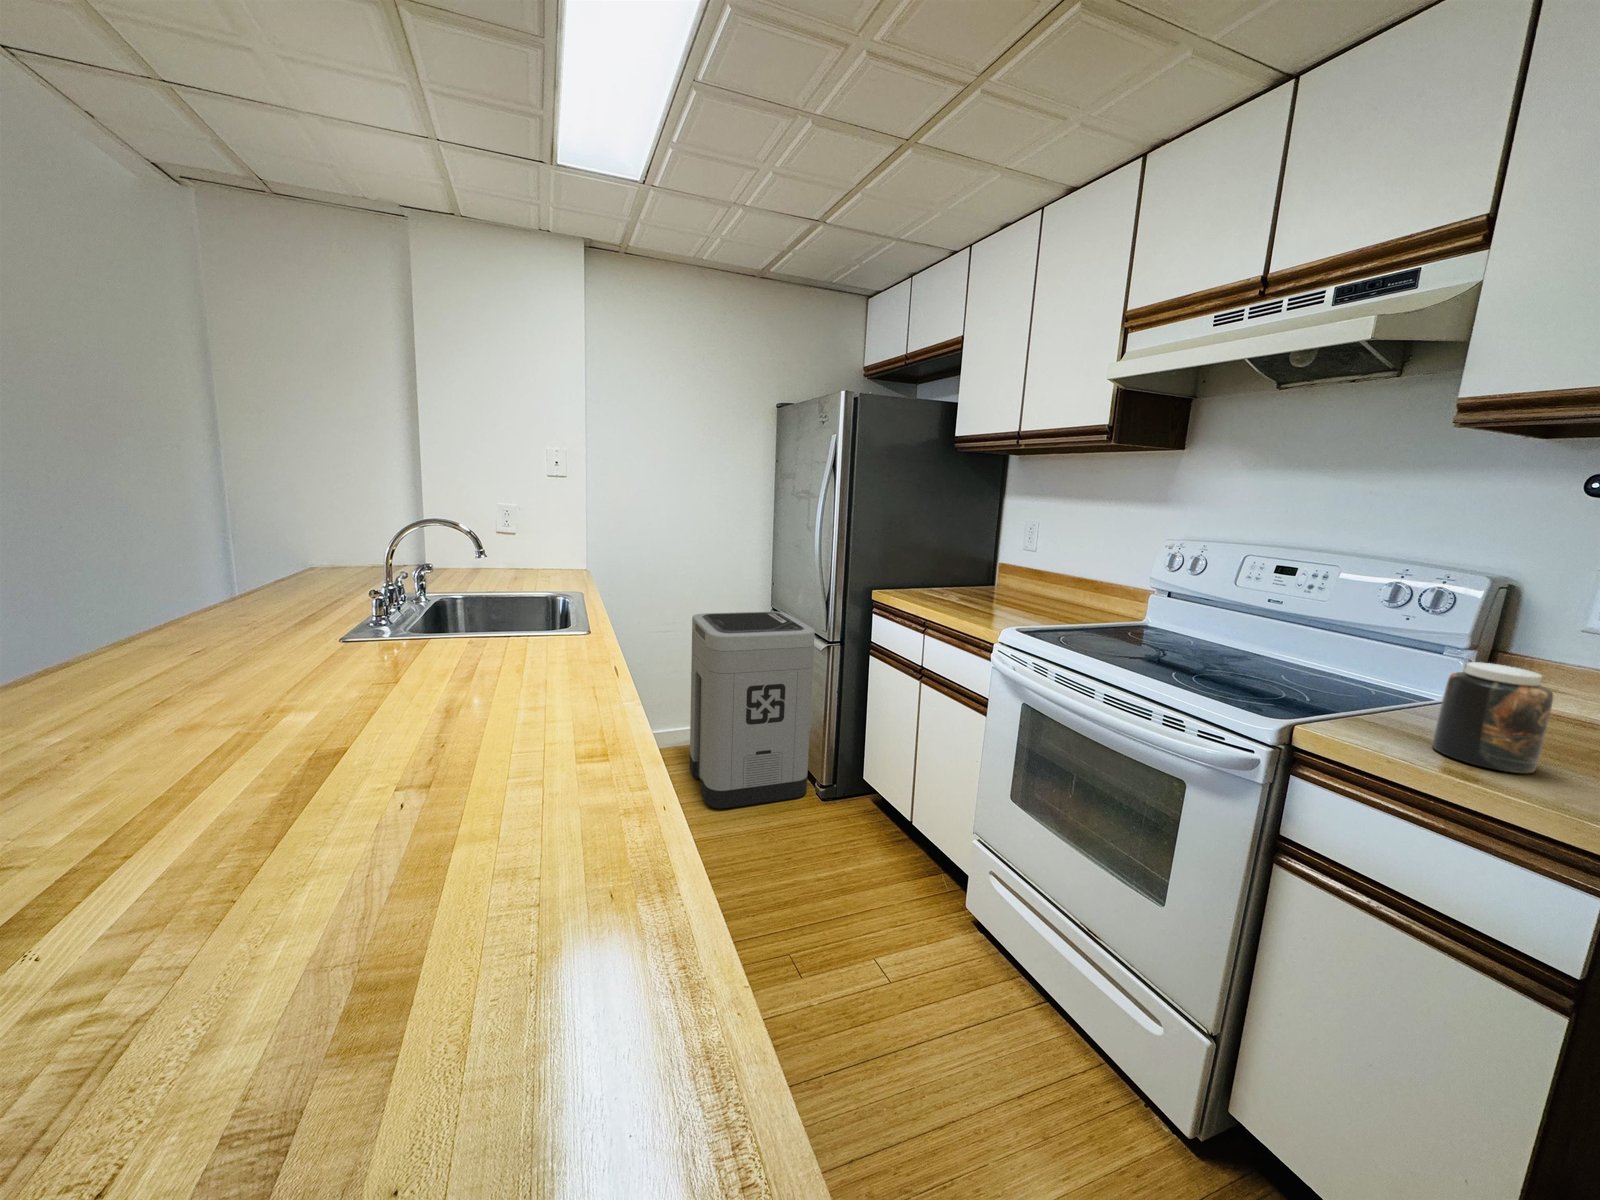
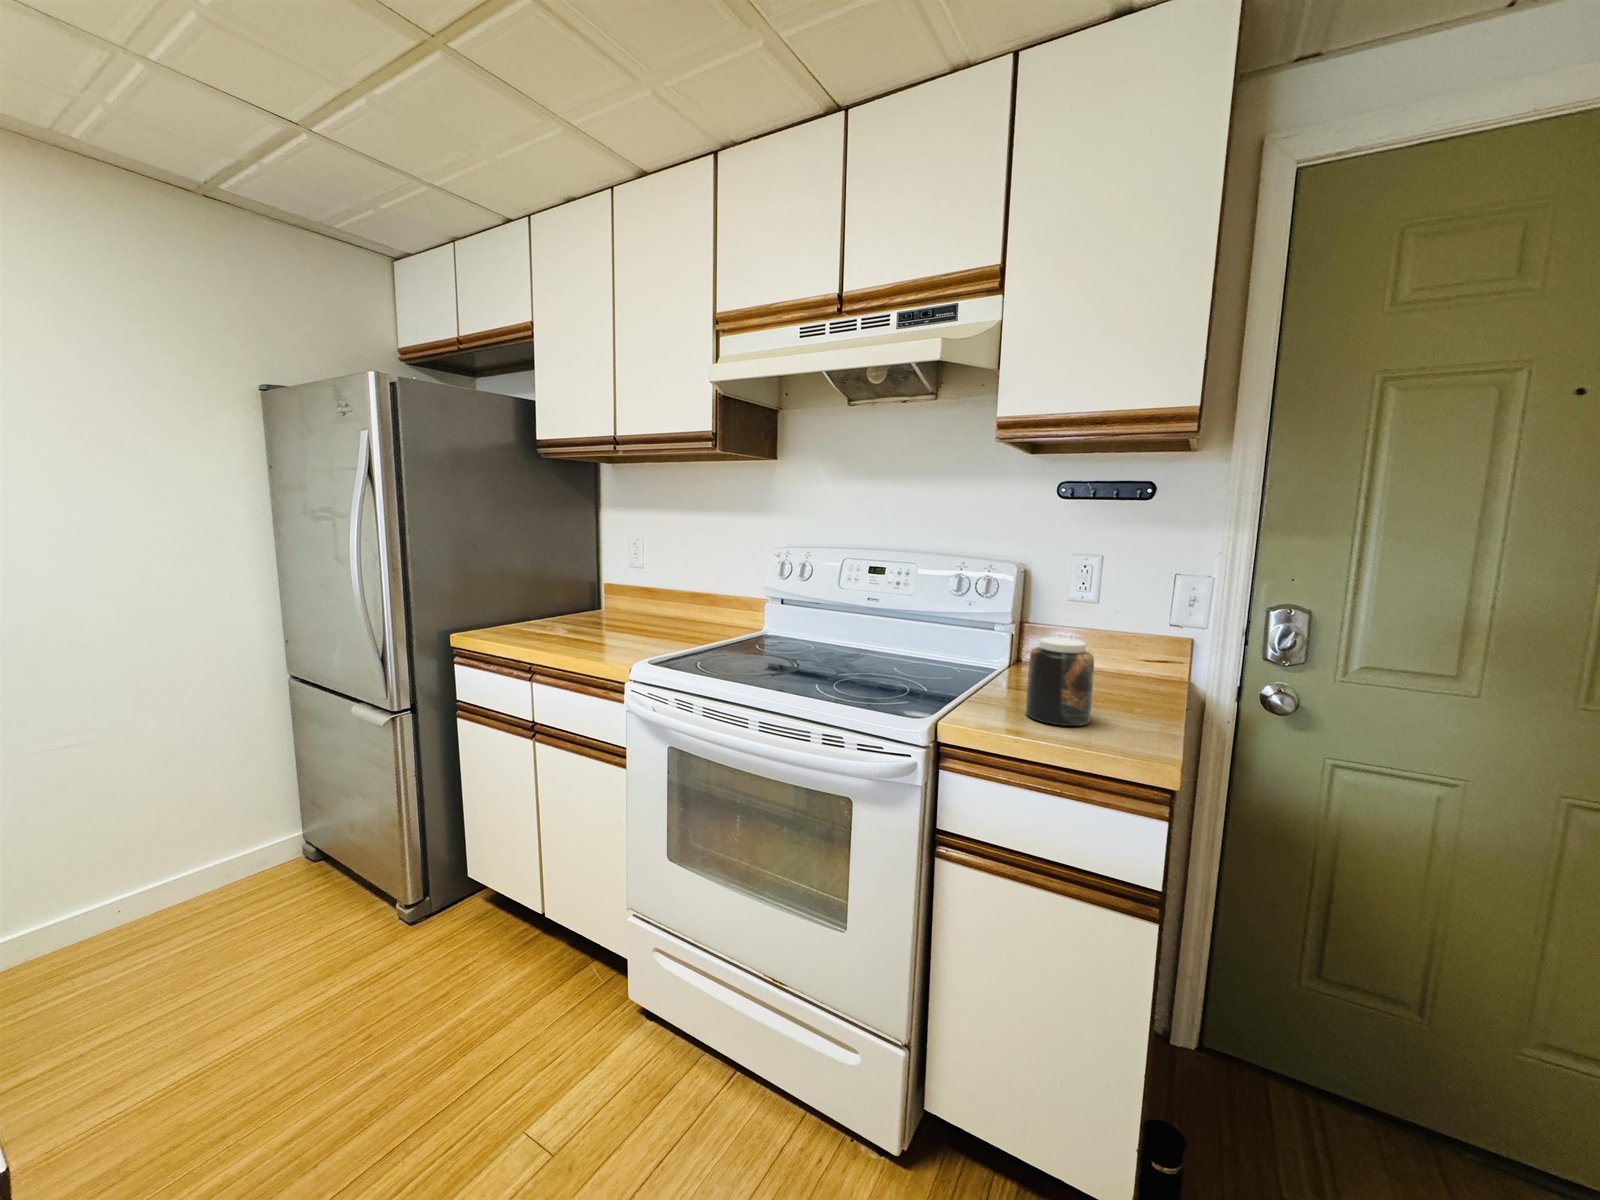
trash can: present [690,612,815,809] -> none [123,683,379,1012]

